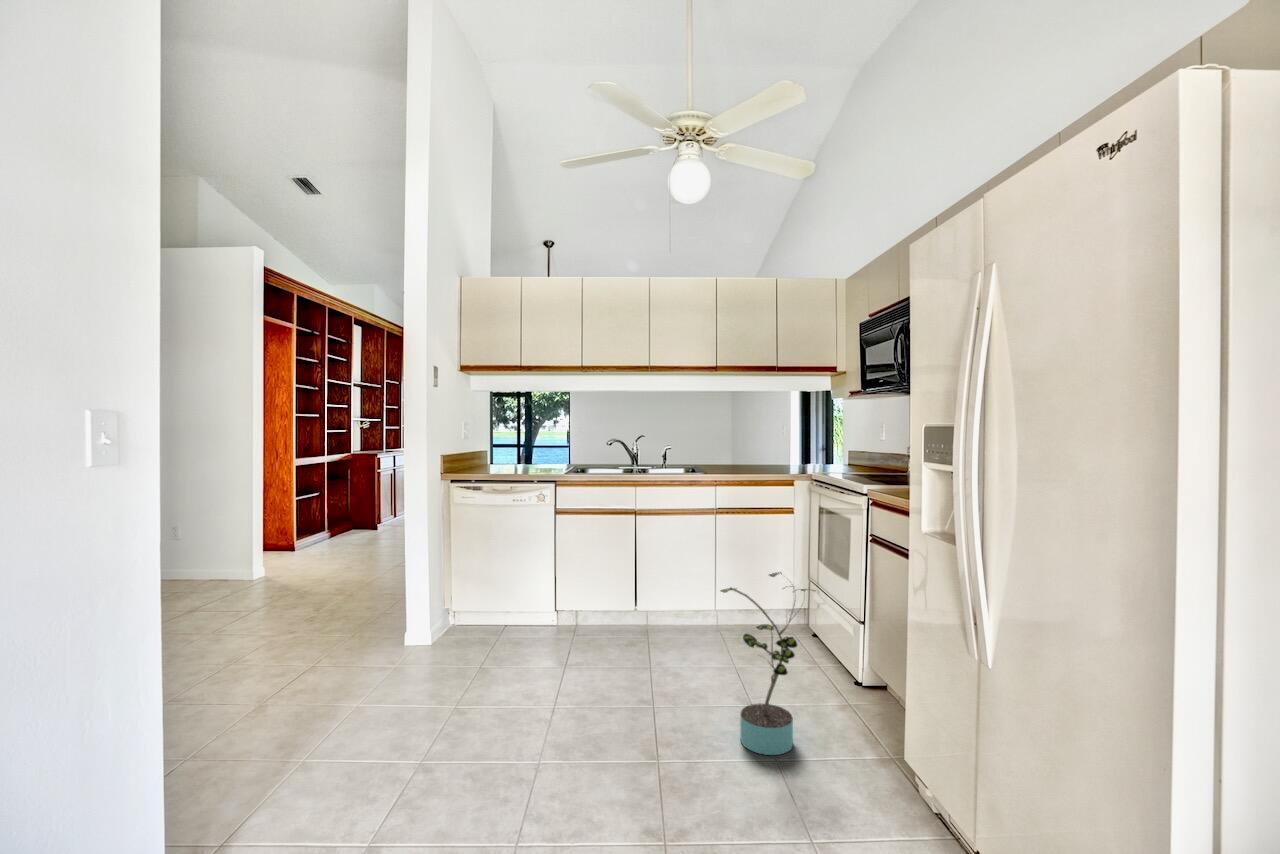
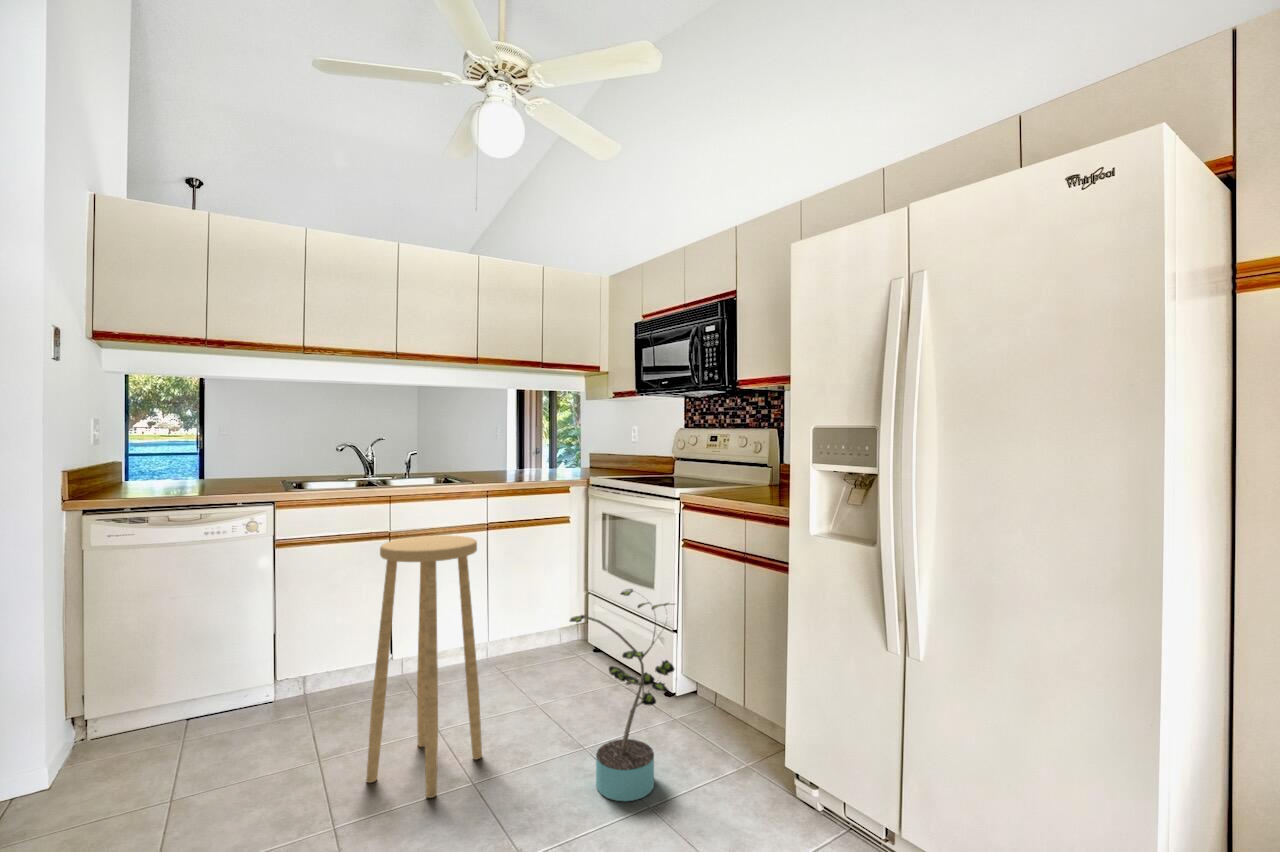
stool: none [586,512,669,708] -> present [366,535,482,798]

